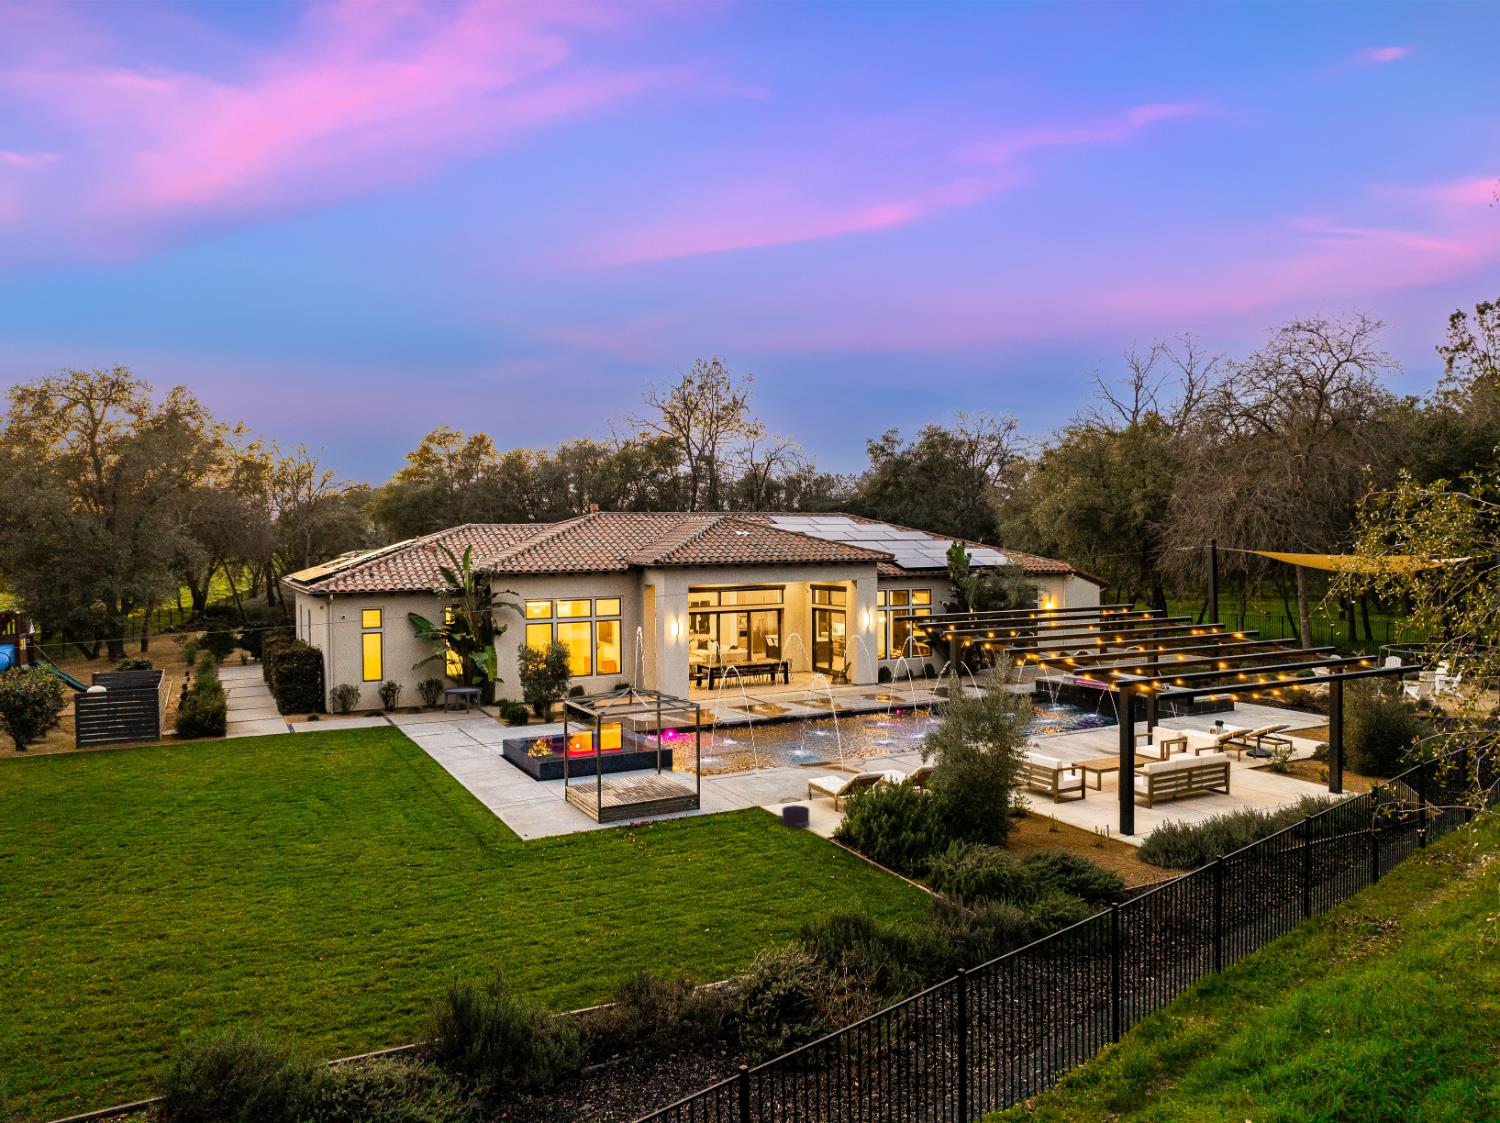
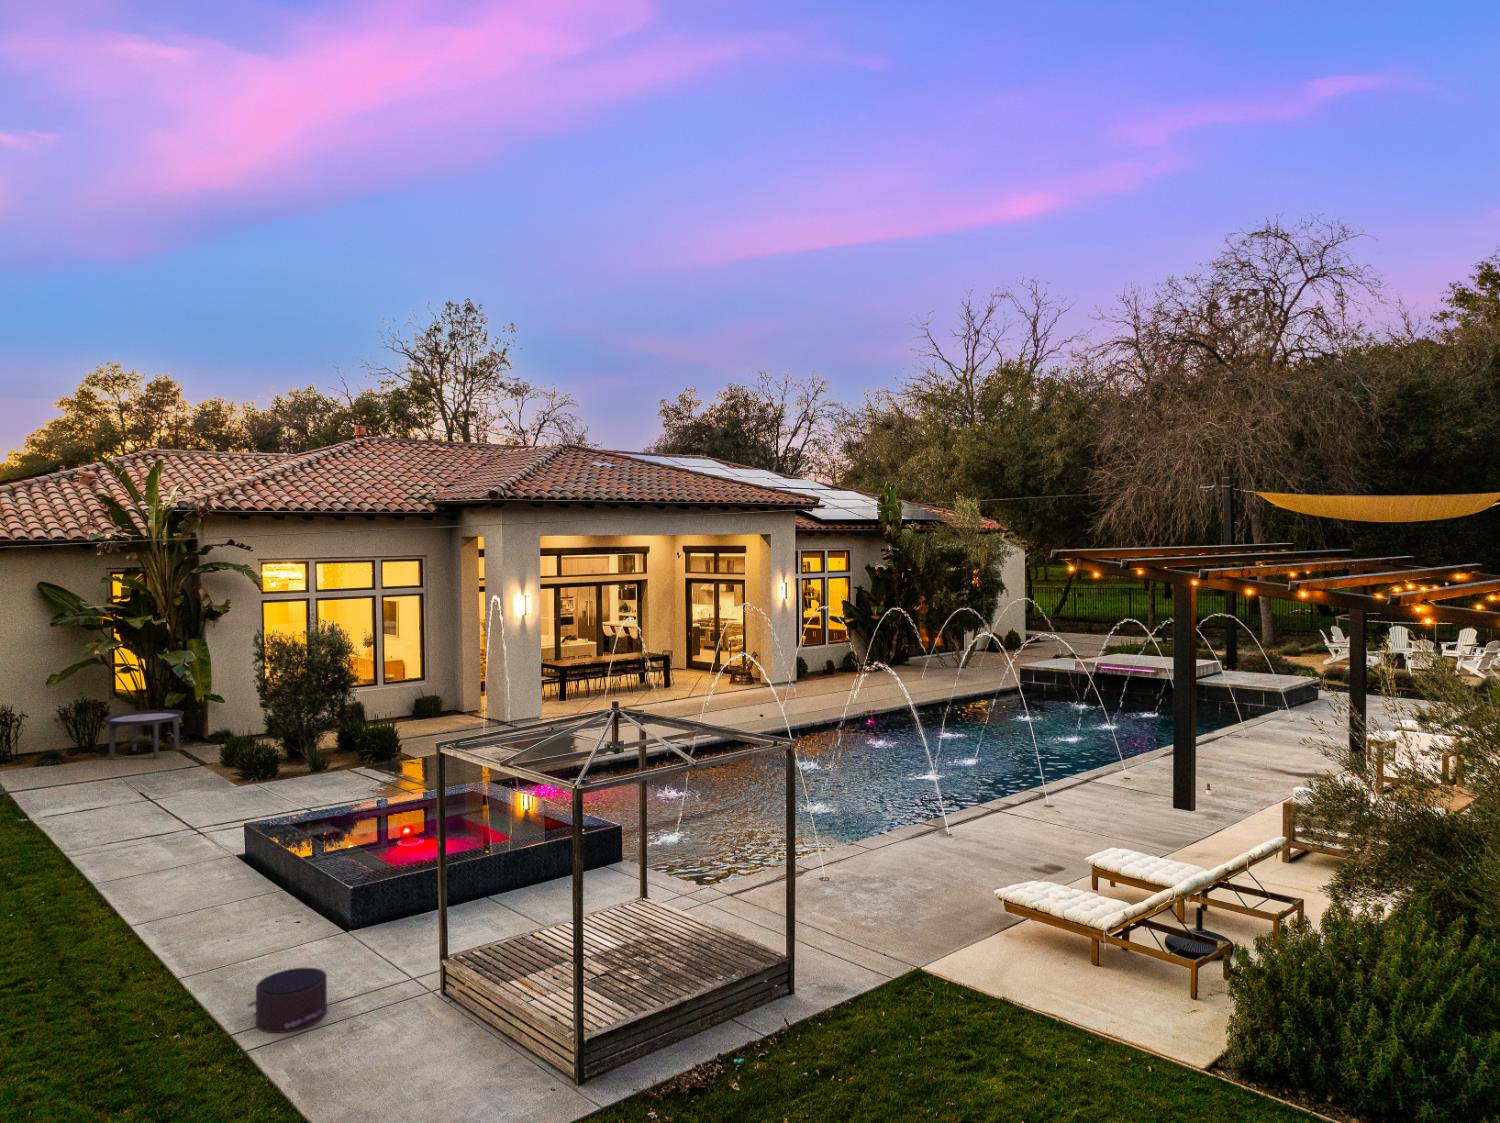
pouf: present [781,805,810,828] -> present [248,968,327,1033]

